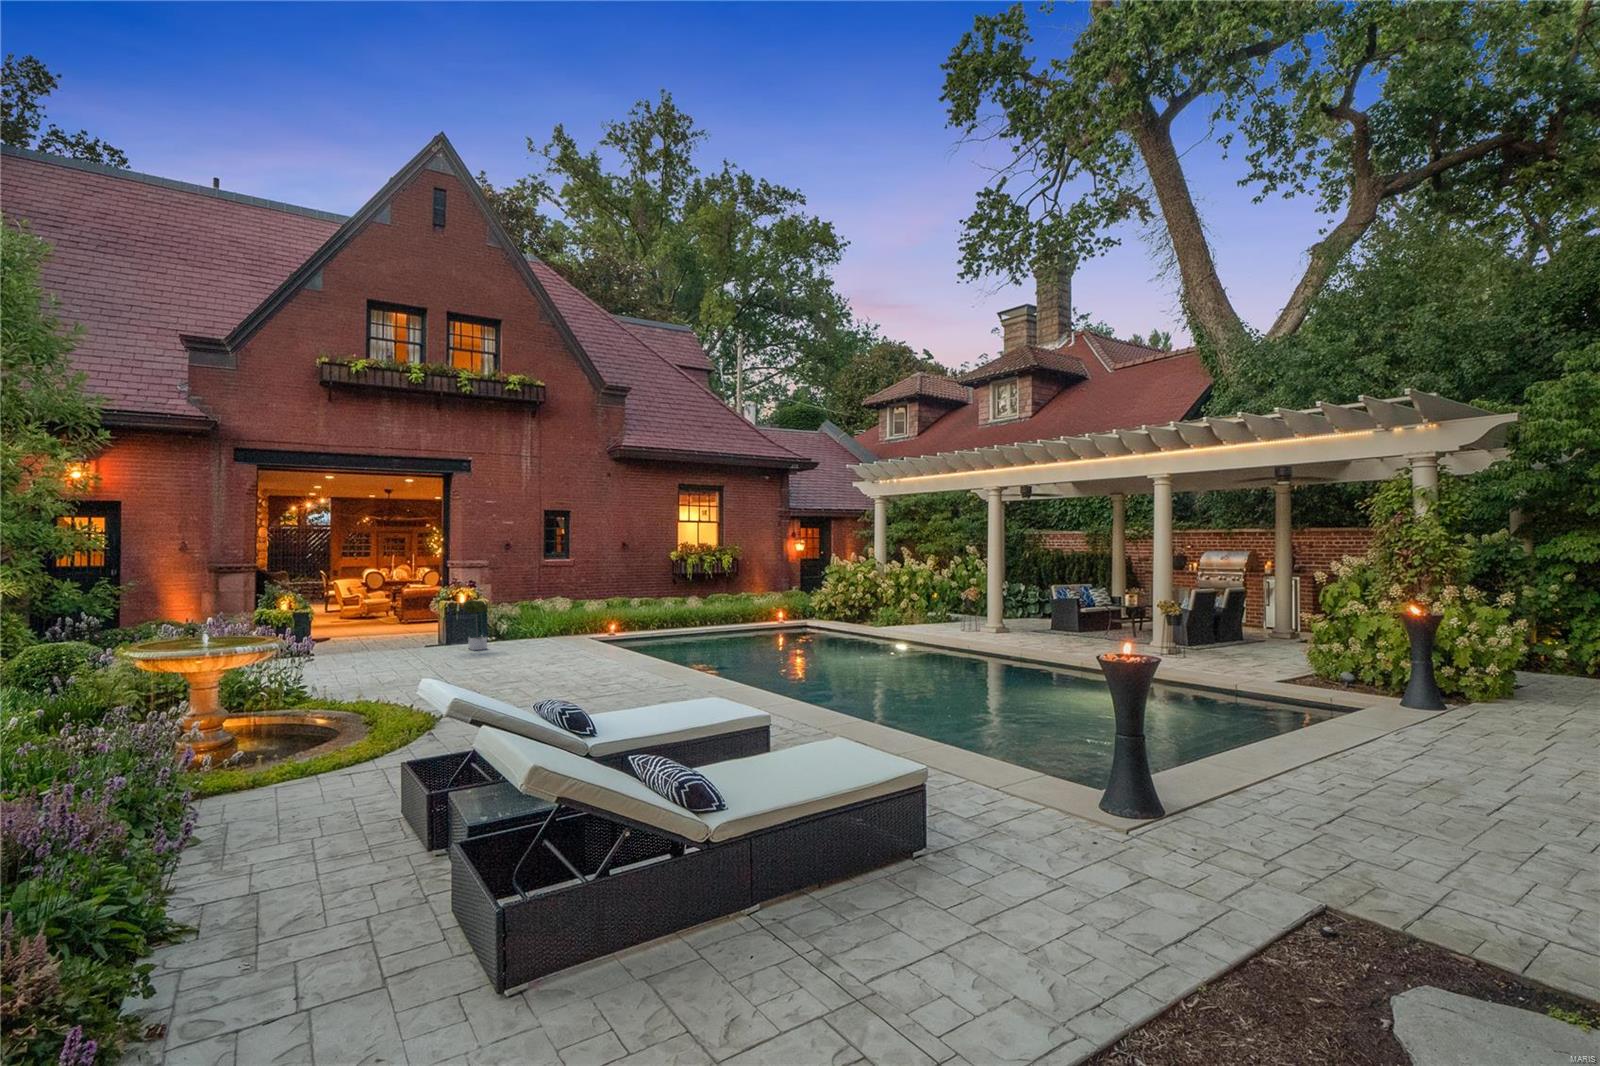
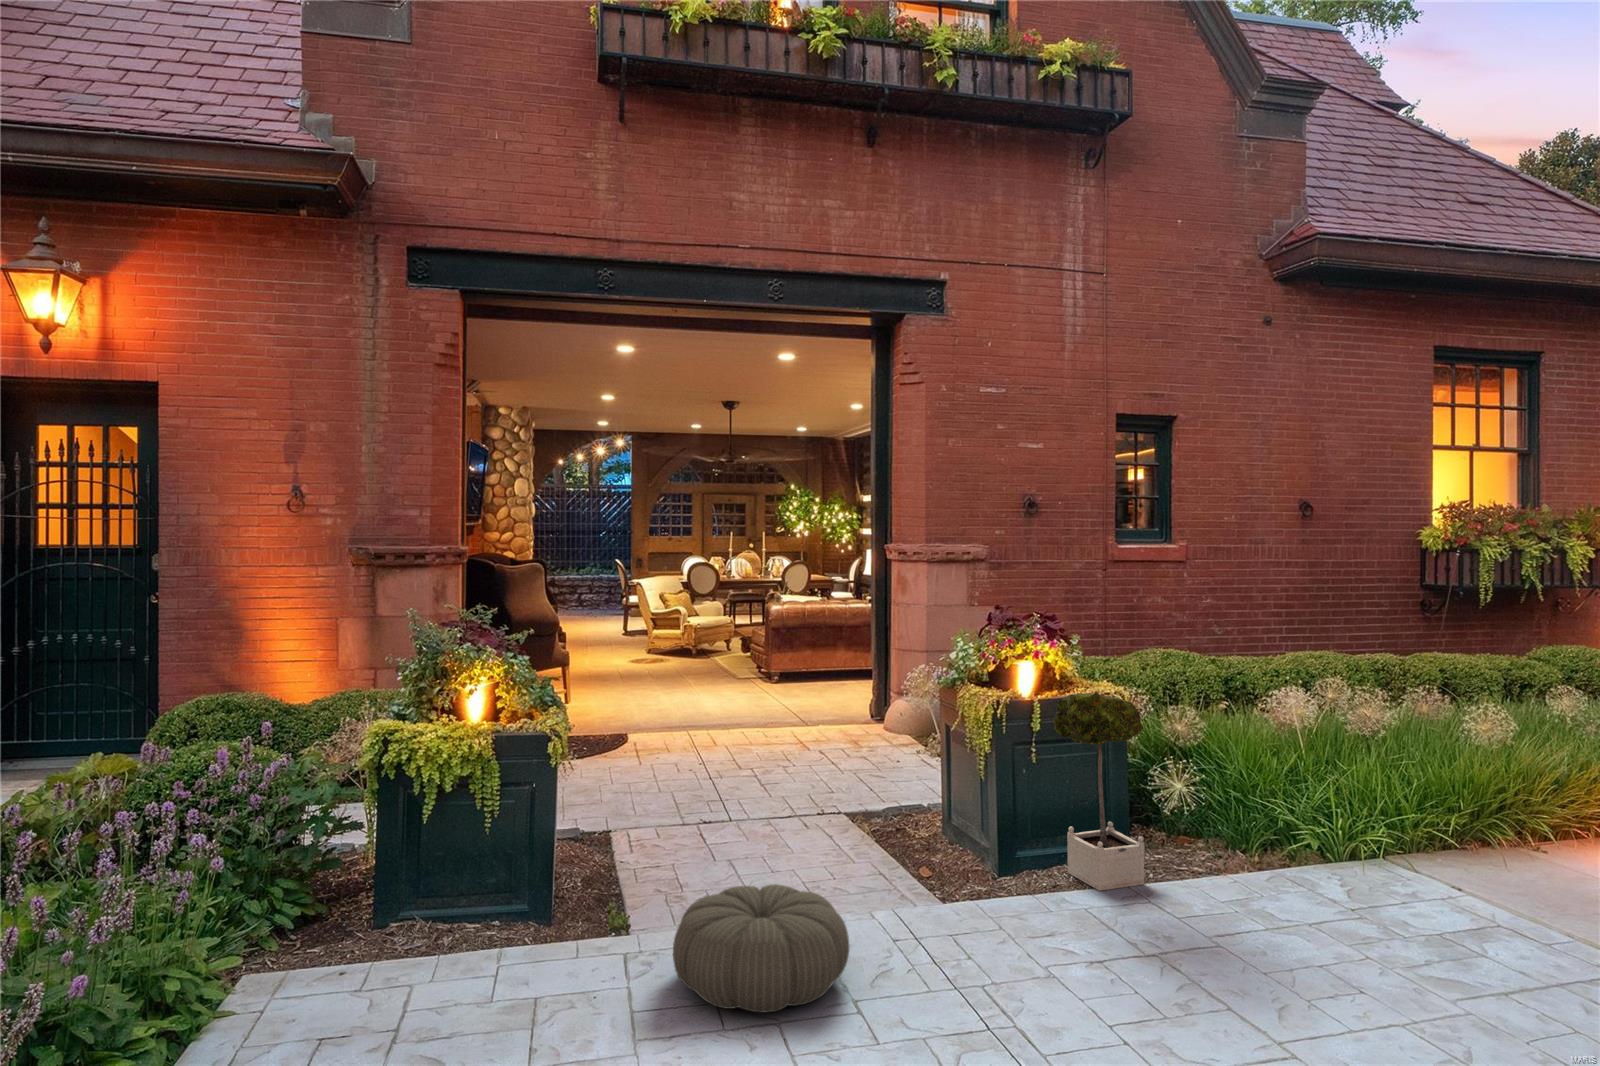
pouf: none [347,644,392,664] -> present [673,884,850,1013]

